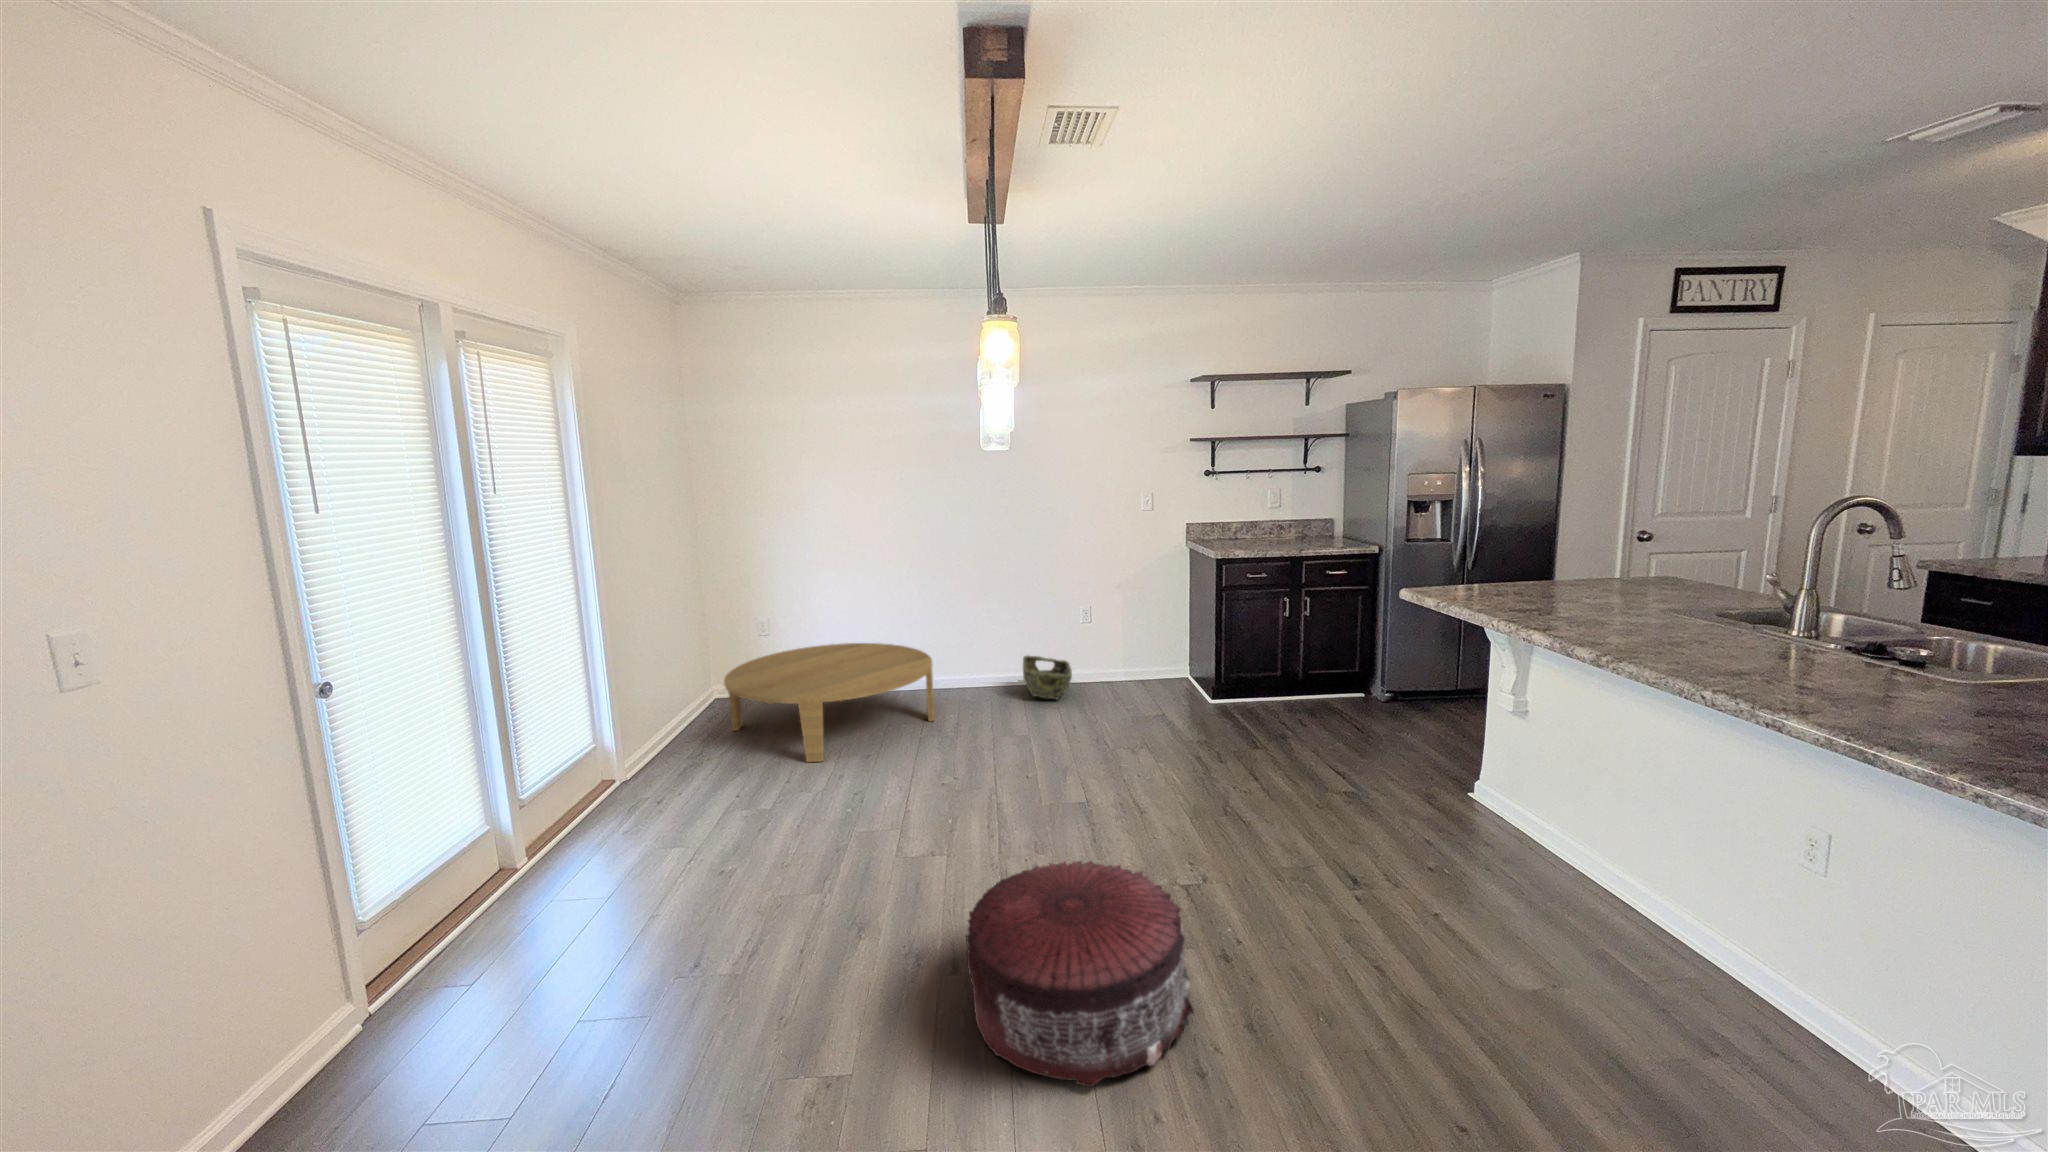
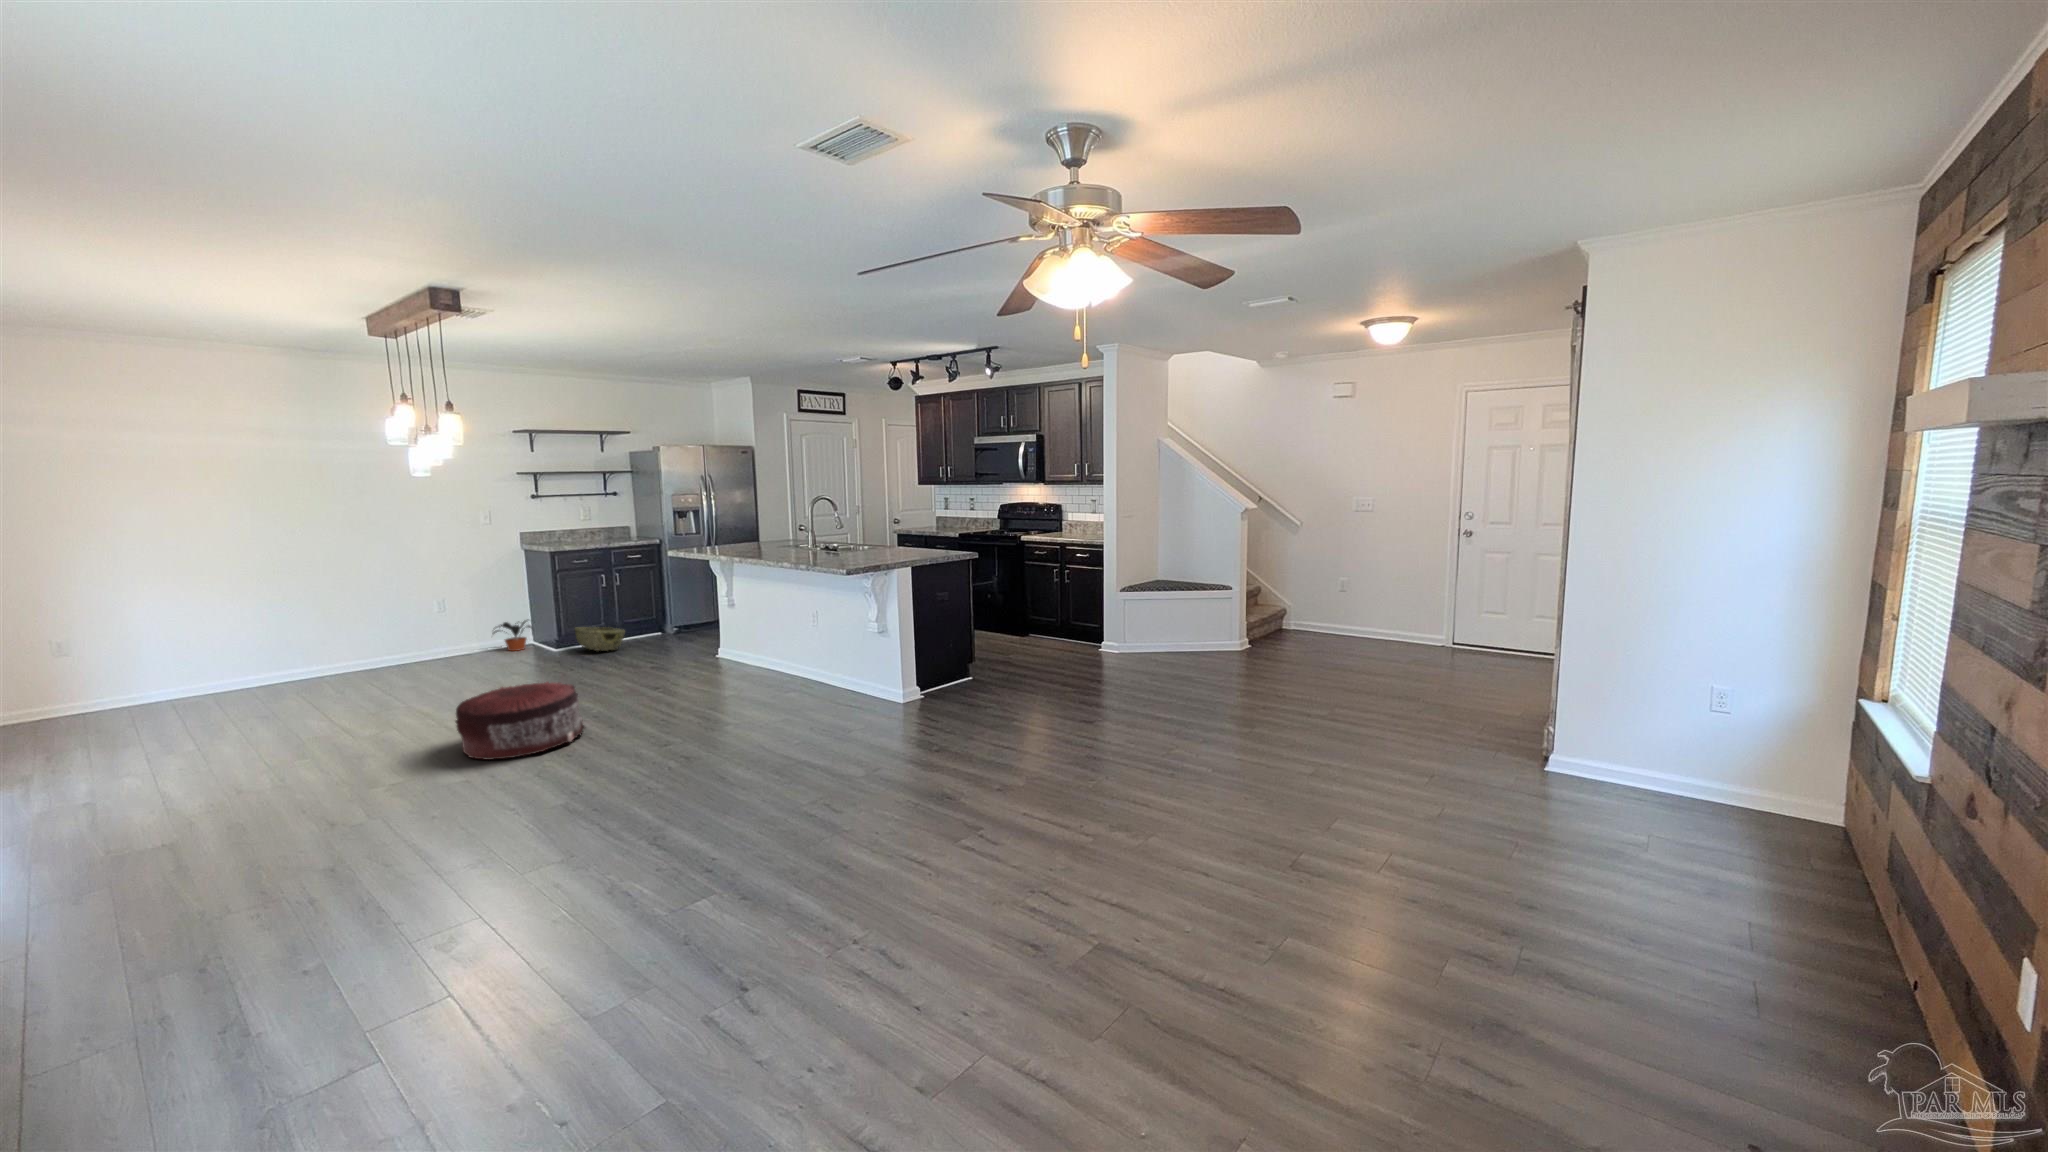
coffee table: present [724,643,935,762] -> none [61,645,315,736]
potted plant: none [1137,644,1192,688] -> present [493,621,532,651]
woven basket: present [1023,656,1072,699] -> present [575,627,625,651]

